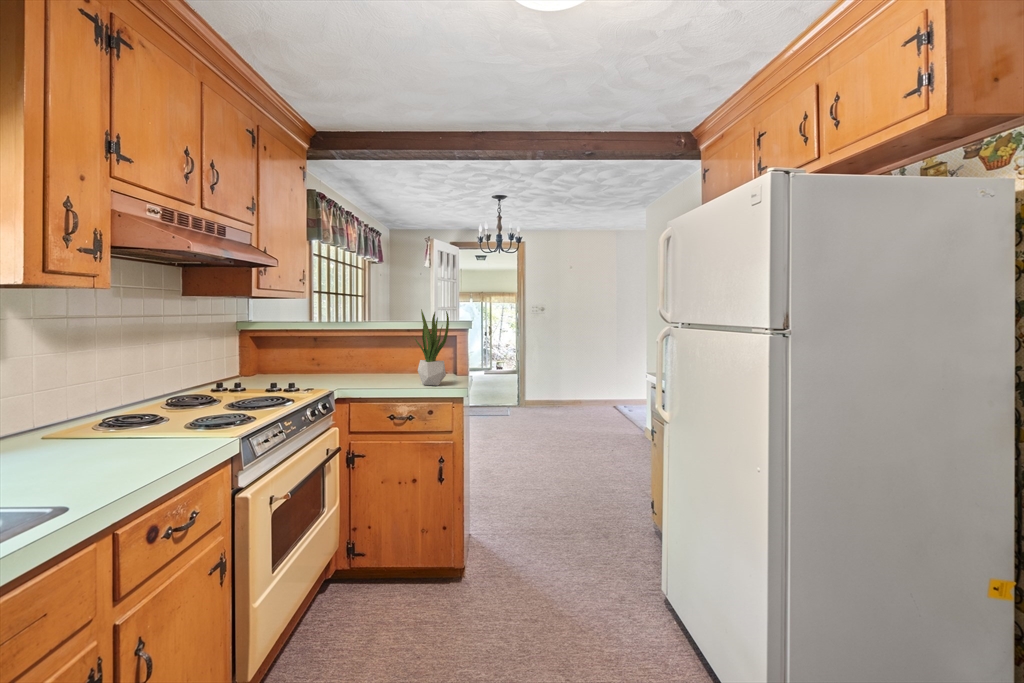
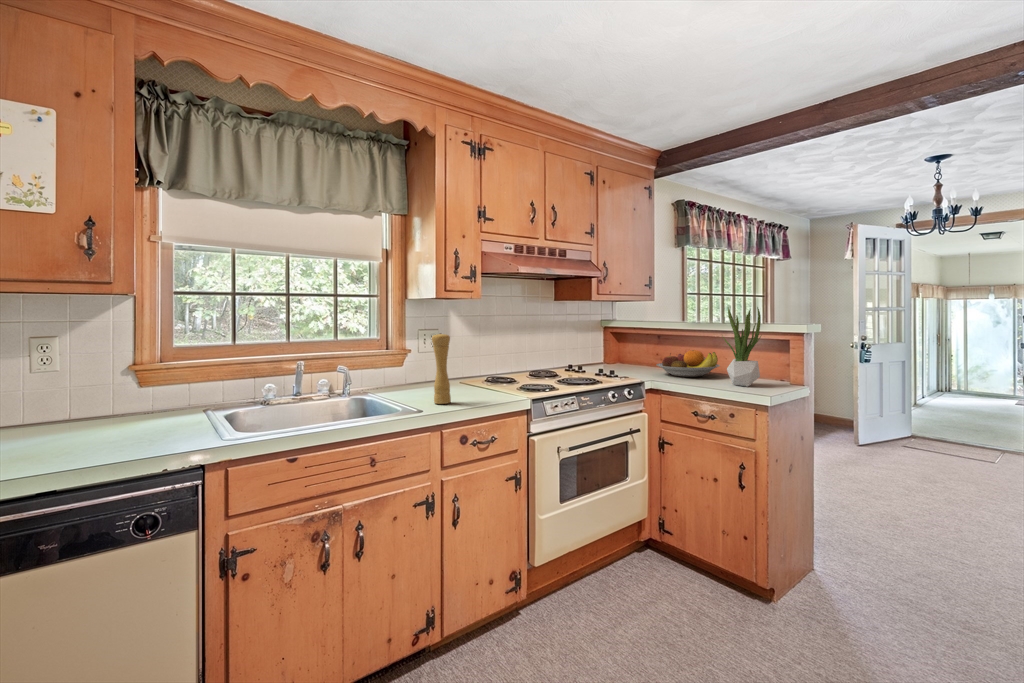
pepper mill: none [67,342,111,465] -> present [432,333,451,404]
fruit bowl: none [332,353,398,381] -> present [657,350,720,377]

